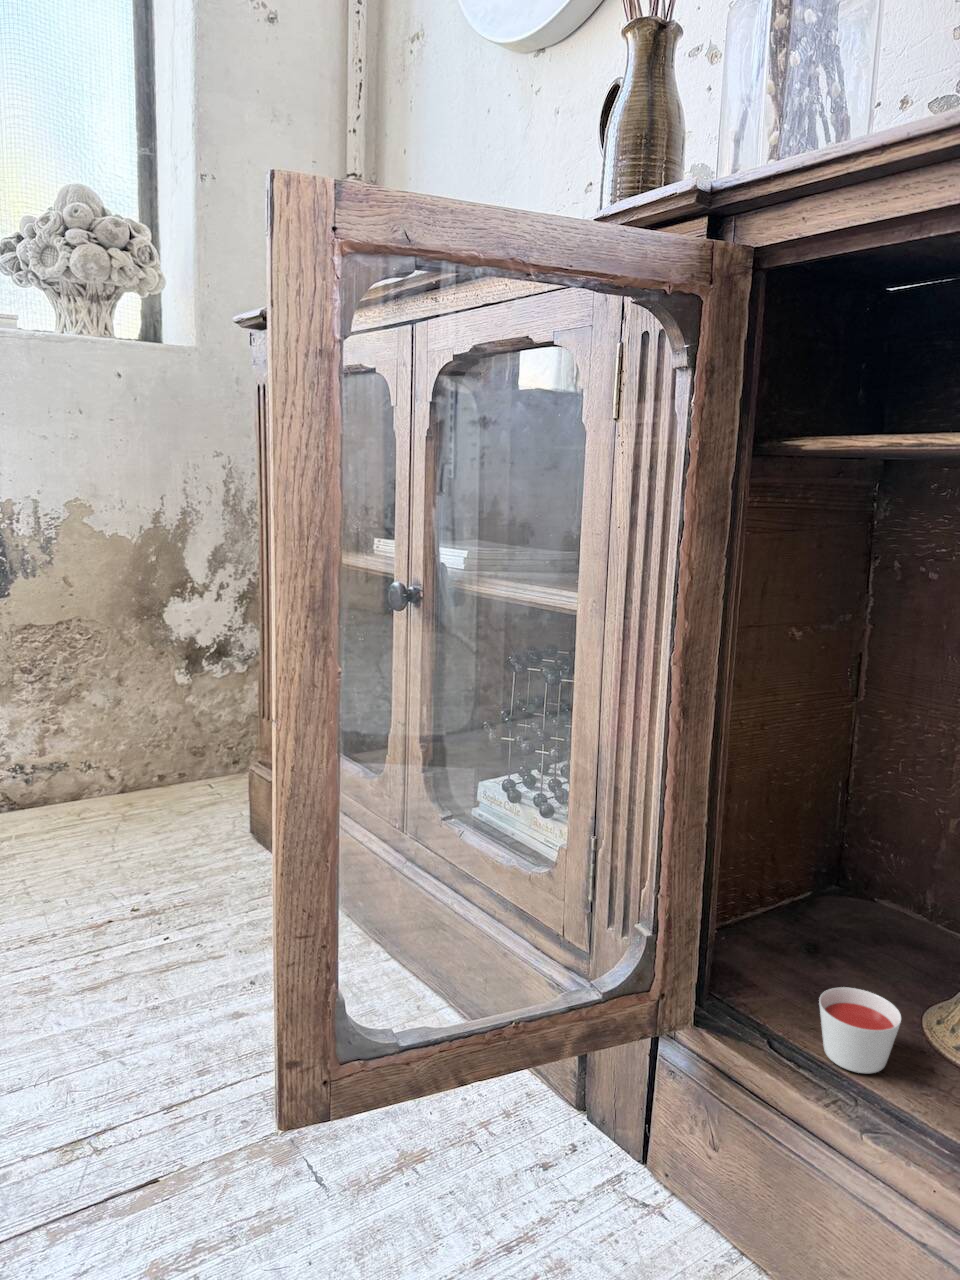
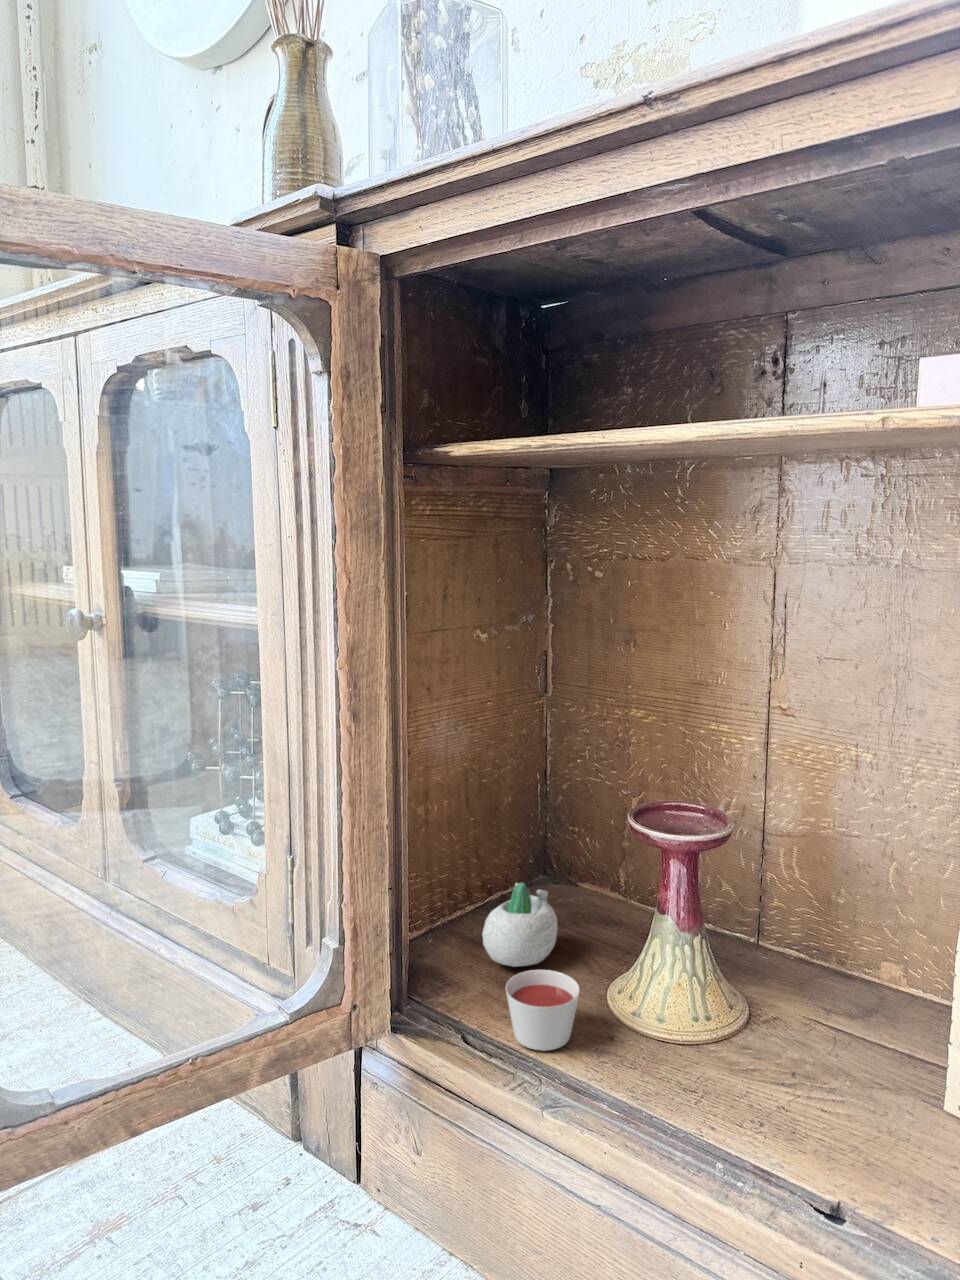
succulent planter: none [782,893,862,980] -> present [482,883,558,967]

